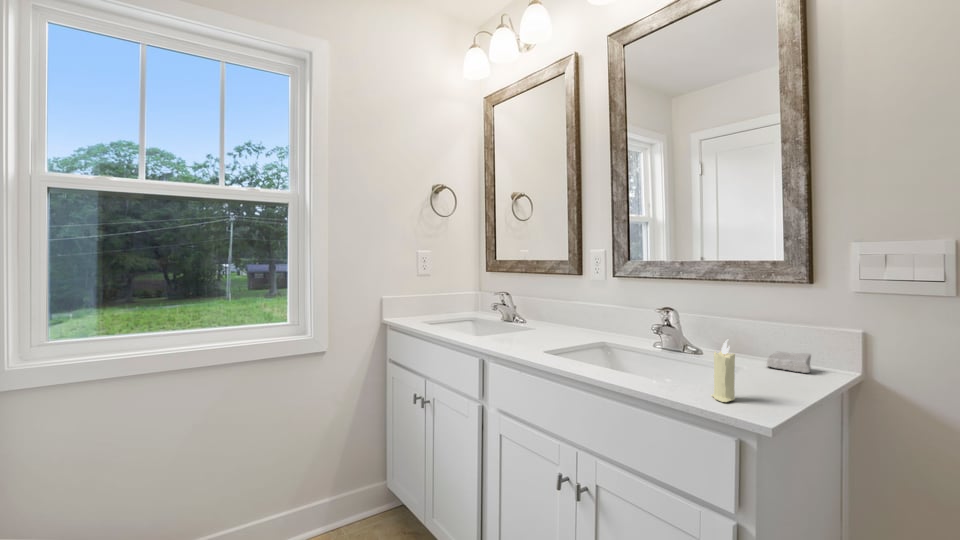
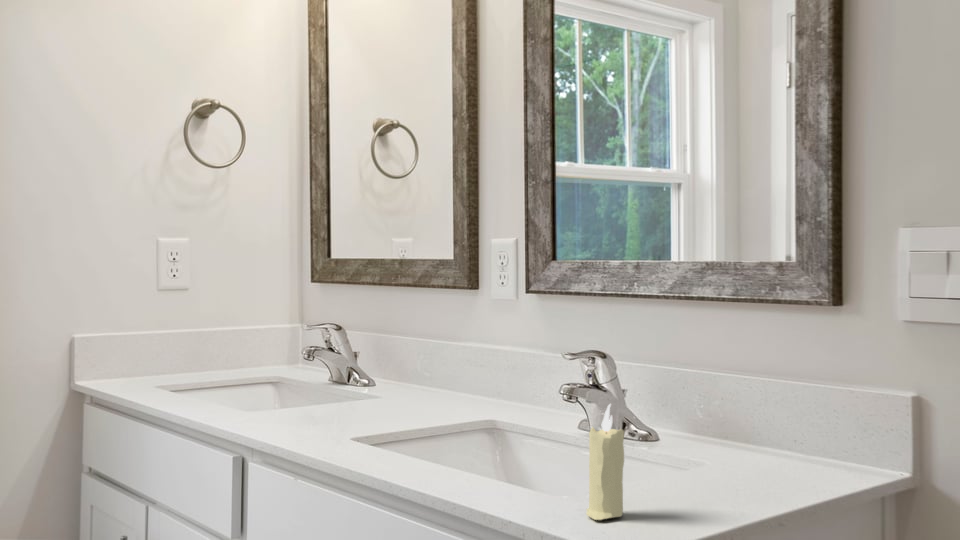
soap bar: present [766,351,811,373] -> none [753,433,829,472]

